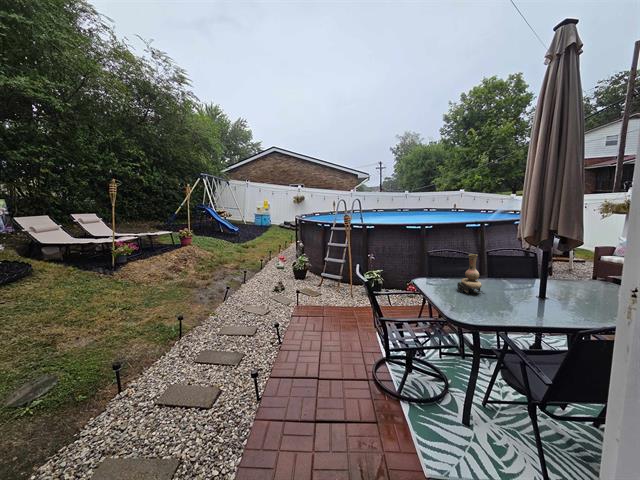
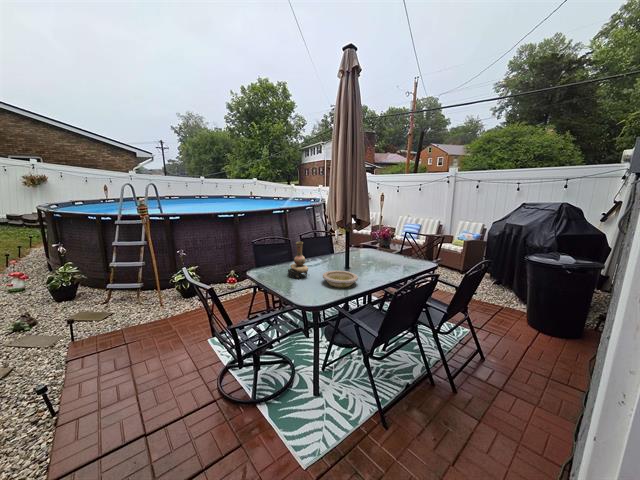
bowl: none [496,293,550,315] -> present [323,270,358,288]

